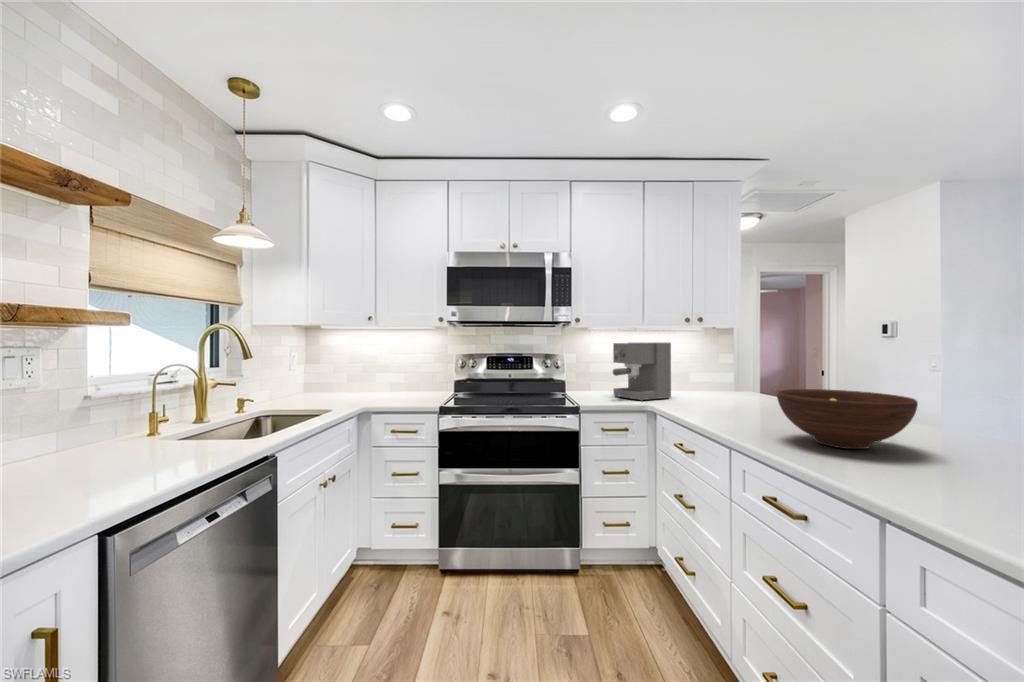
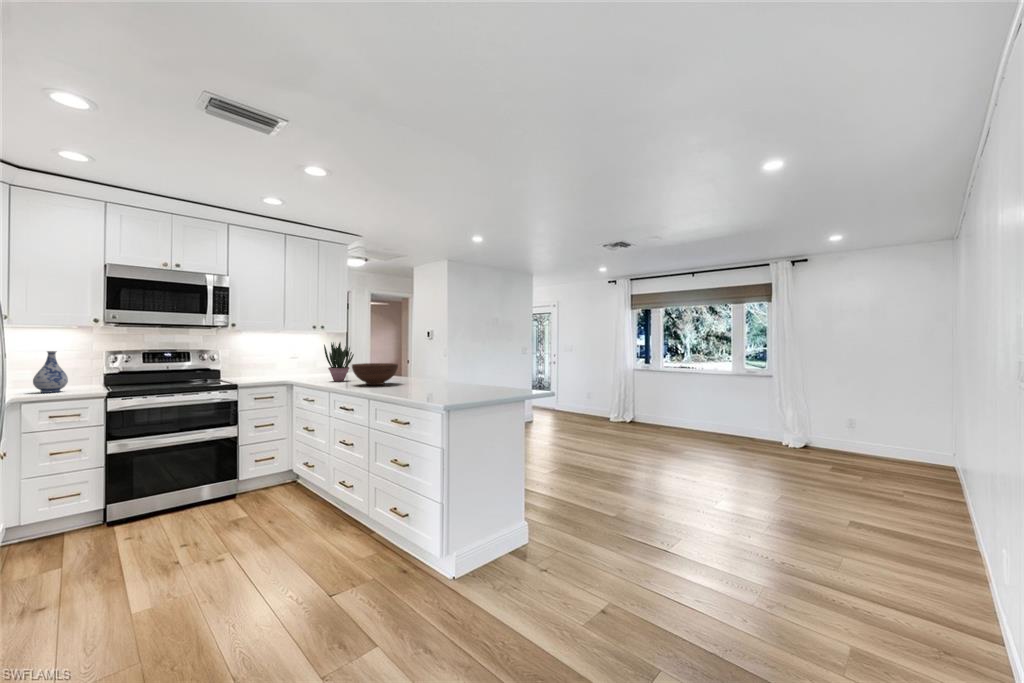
potted plant: none [707,340,768,418] -> present [324,342,354,382]
coffee maker: present [613,342,671,401] -> none [262,342,304,380]
vase: none [394,355,421,400] -> present [33,351,68,393]

